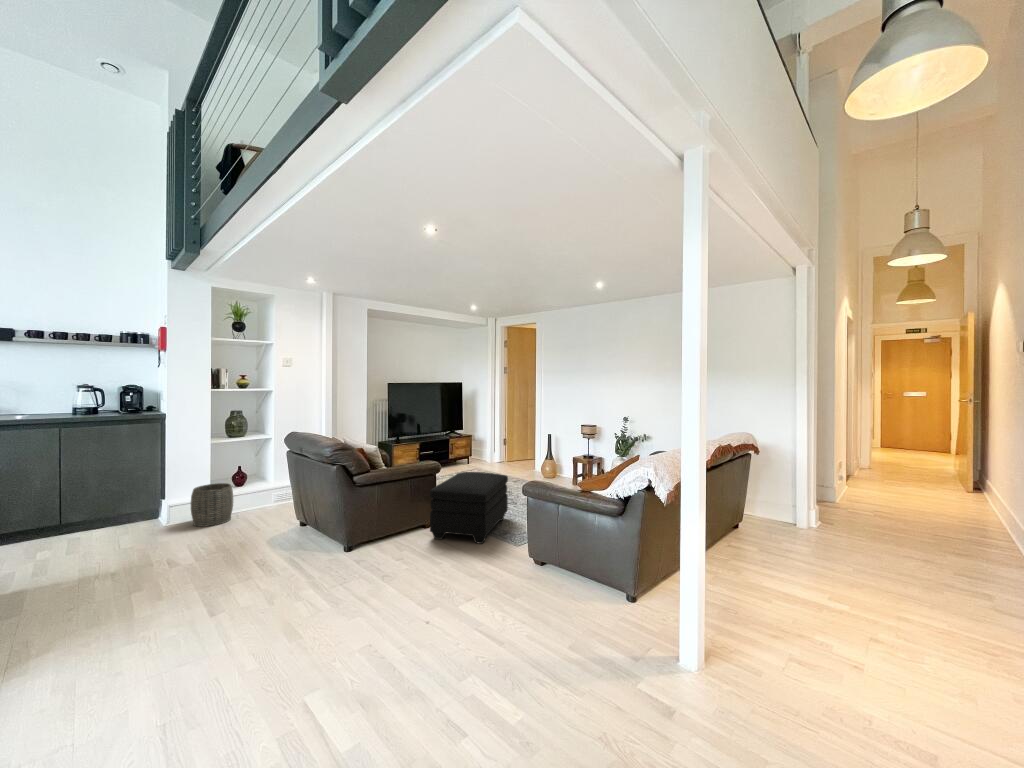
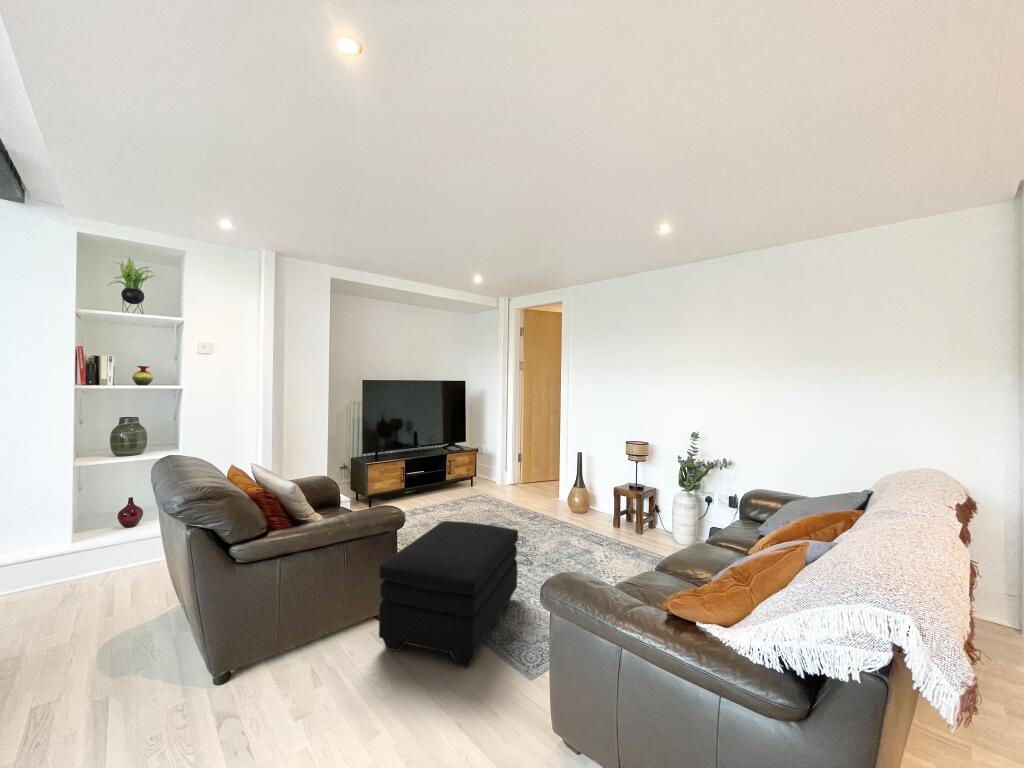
woven basket: present [191,483,233,527] -> none [17,529,95,603]

